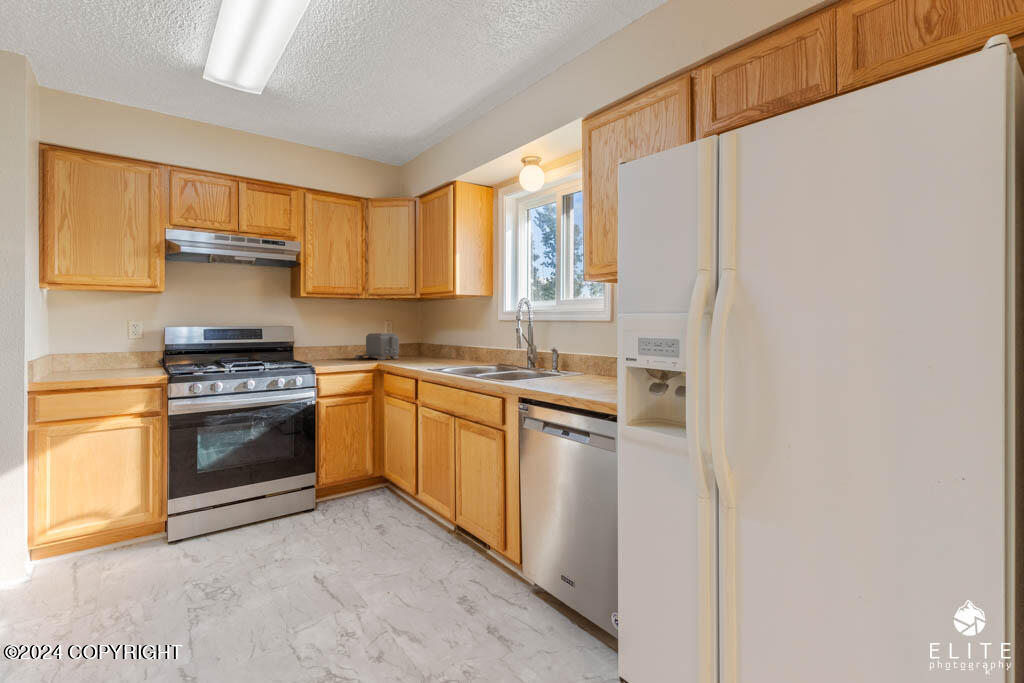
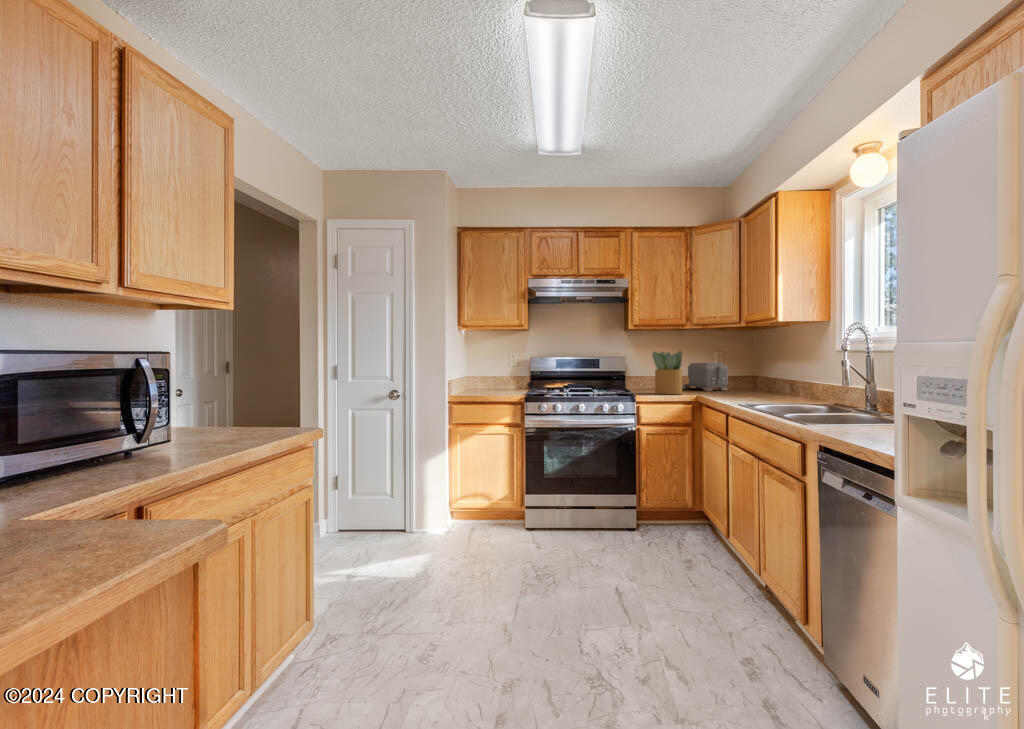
potted plant: none [327,320,361,364] -> present [652,351,682,394]

